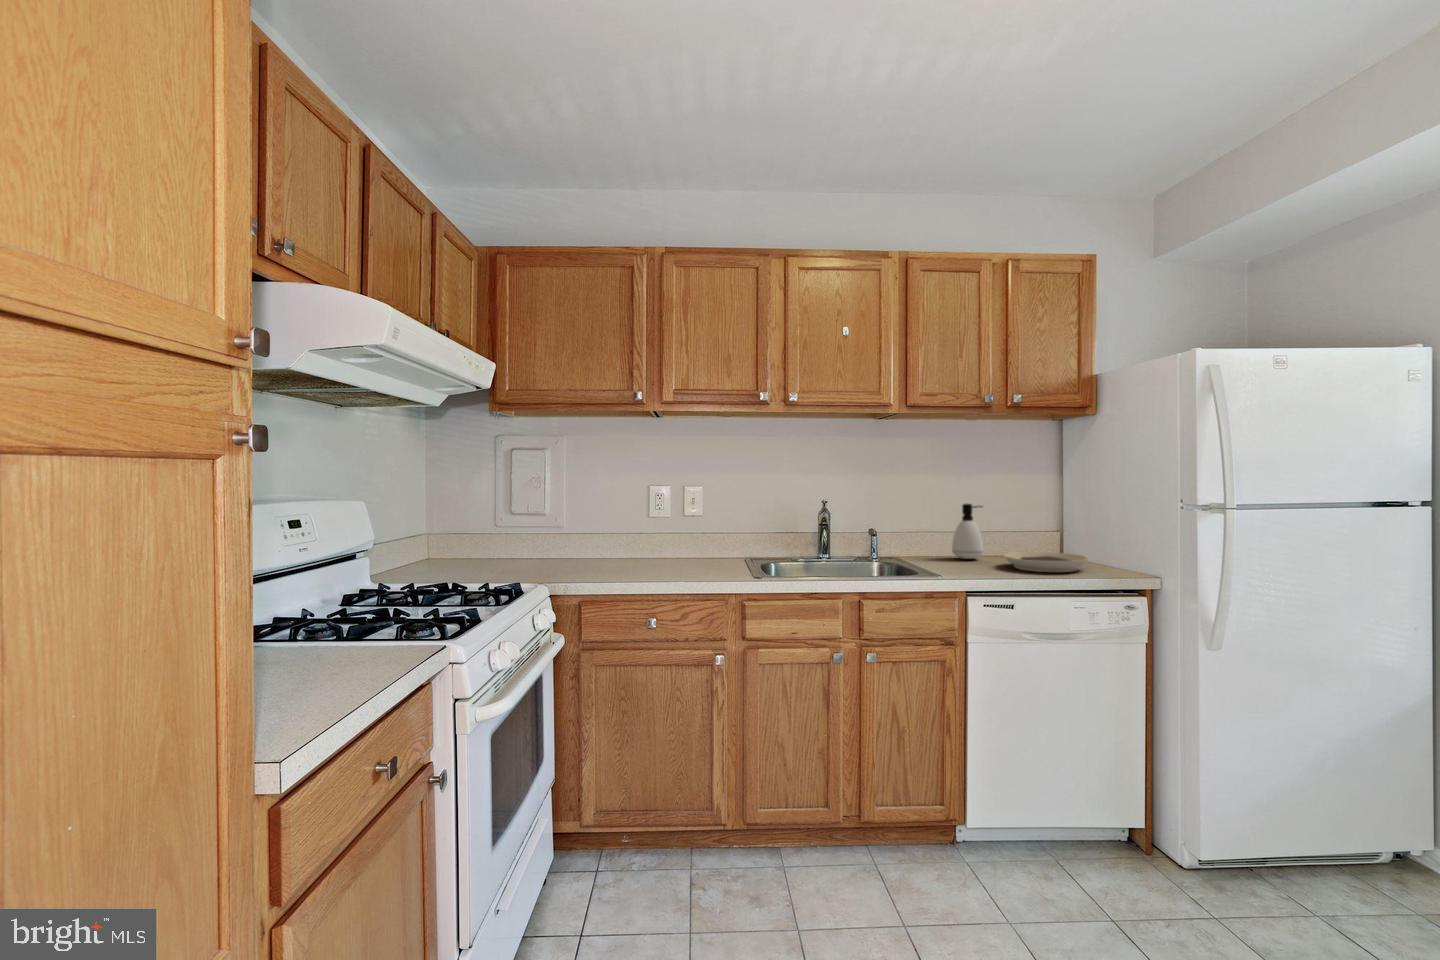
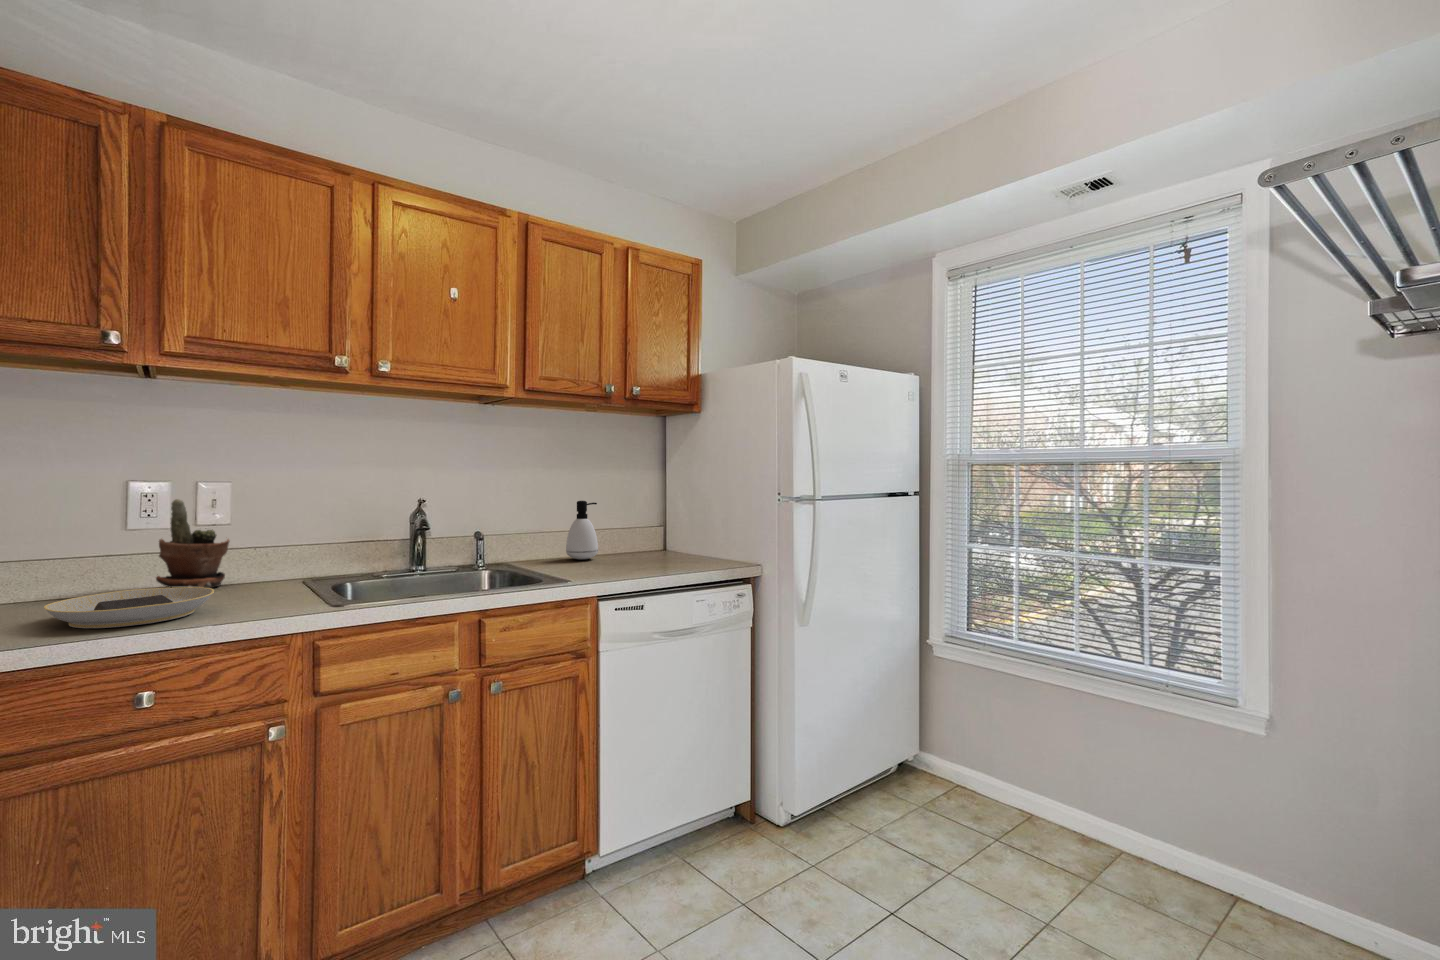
potted plant: none [661,497,701,559] -> present [156,499,229,588]
plate: present [1004,552,1089,572] -> present [44,587,214,628]

